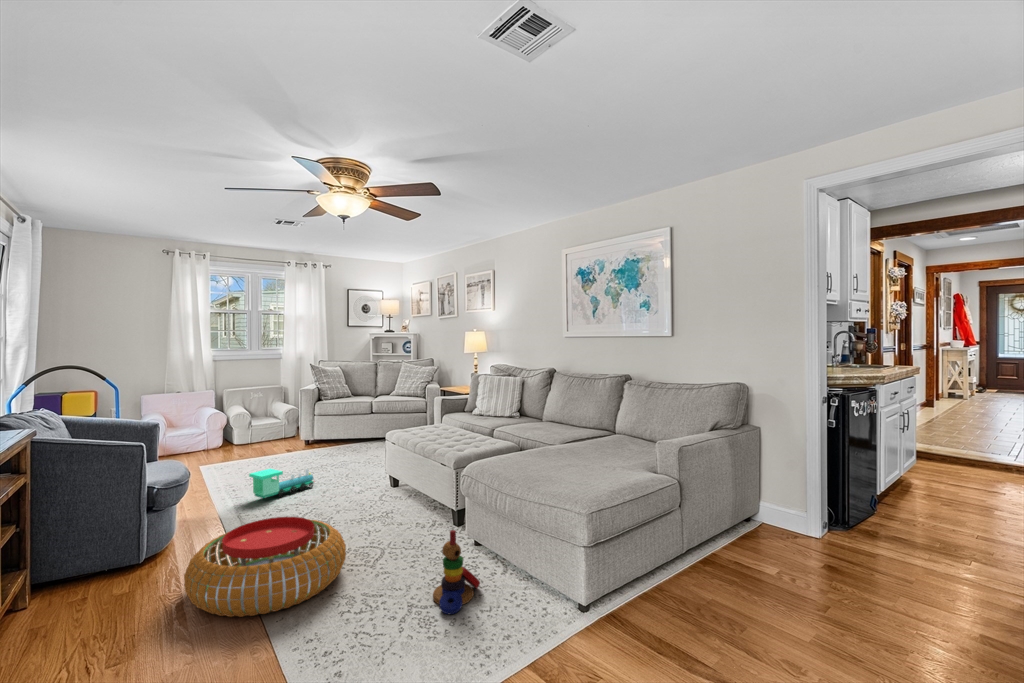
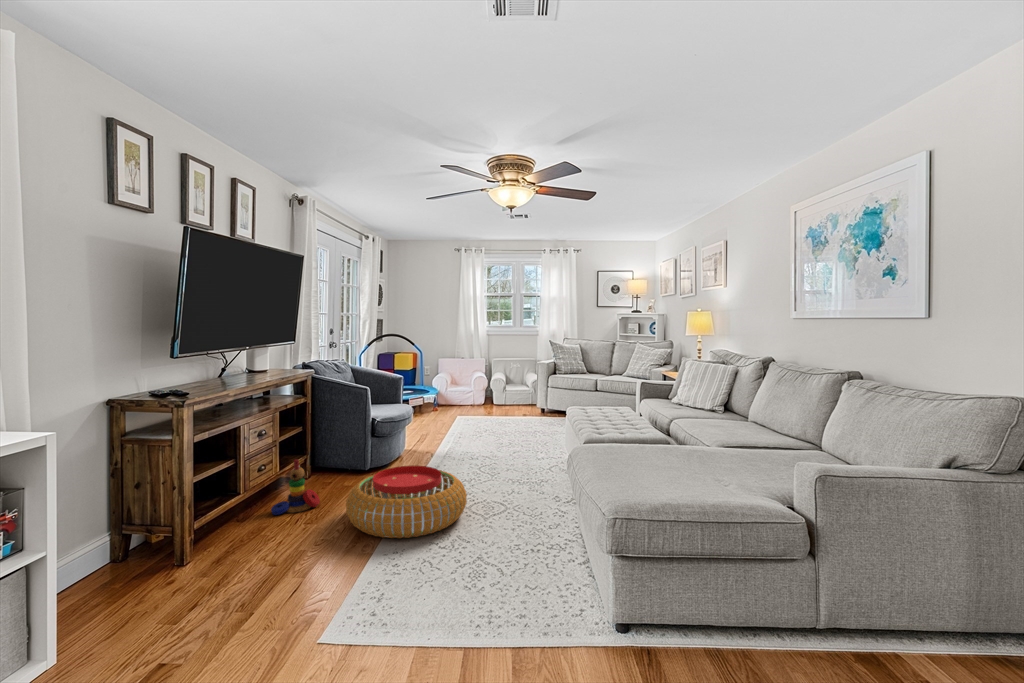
toy train: present [249,469,314,498] -> none [456,428,511,454]
stacking toy: present [433,530,480,614] -> present [271,460,320,515]

